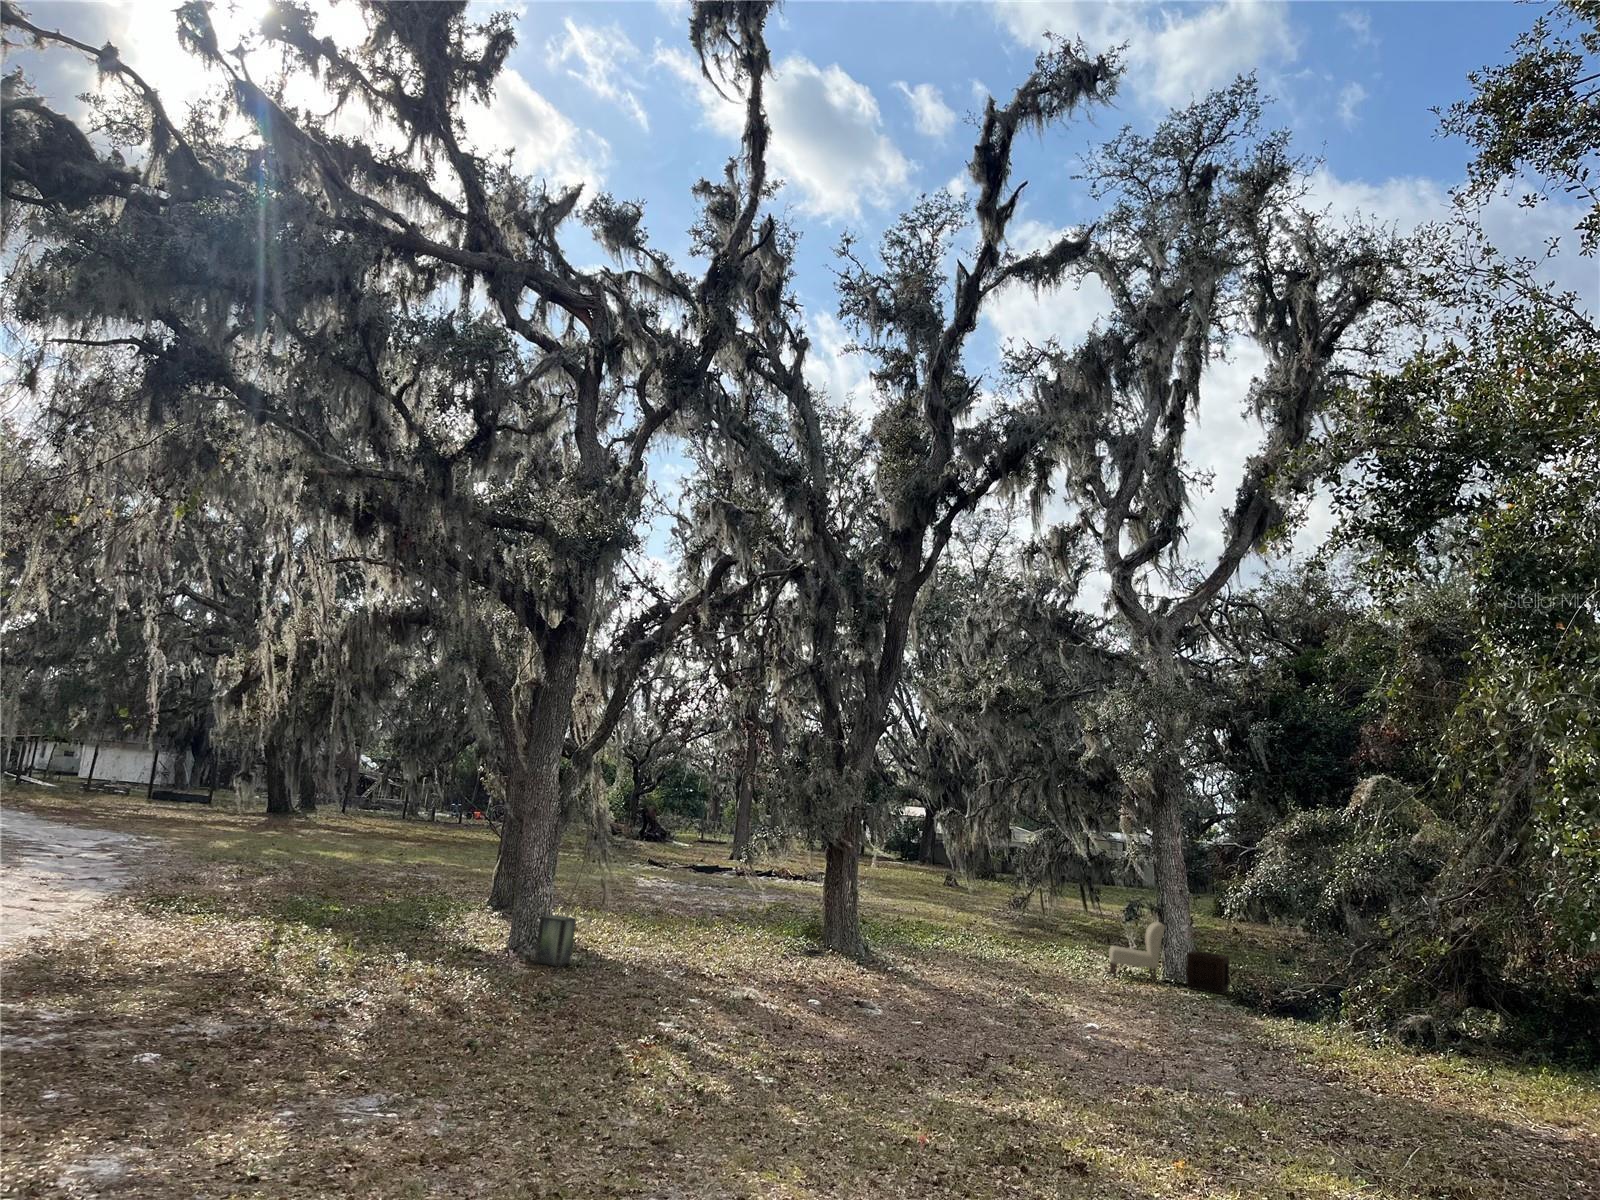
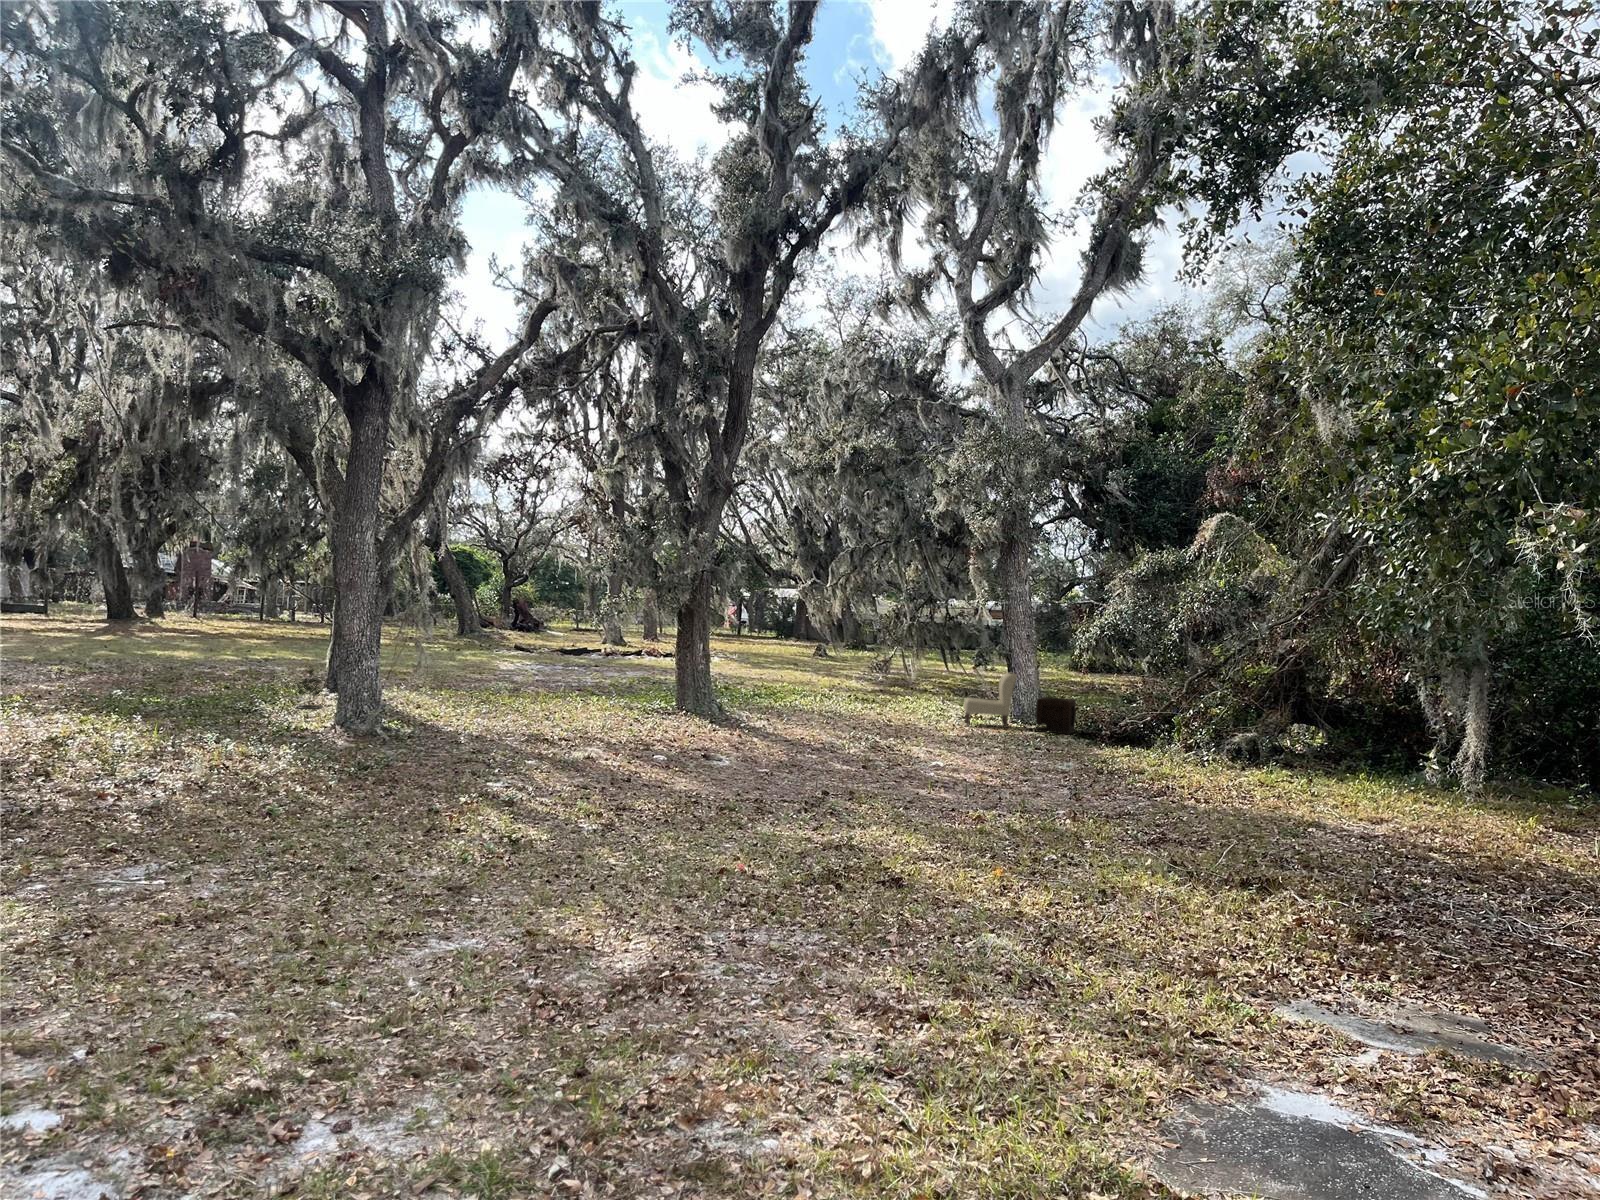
storage box: present [534,915,576,966] -> none [358,695,402,746]
potted tree: present [802,915,827,956] -> present [296,666,323,709]

